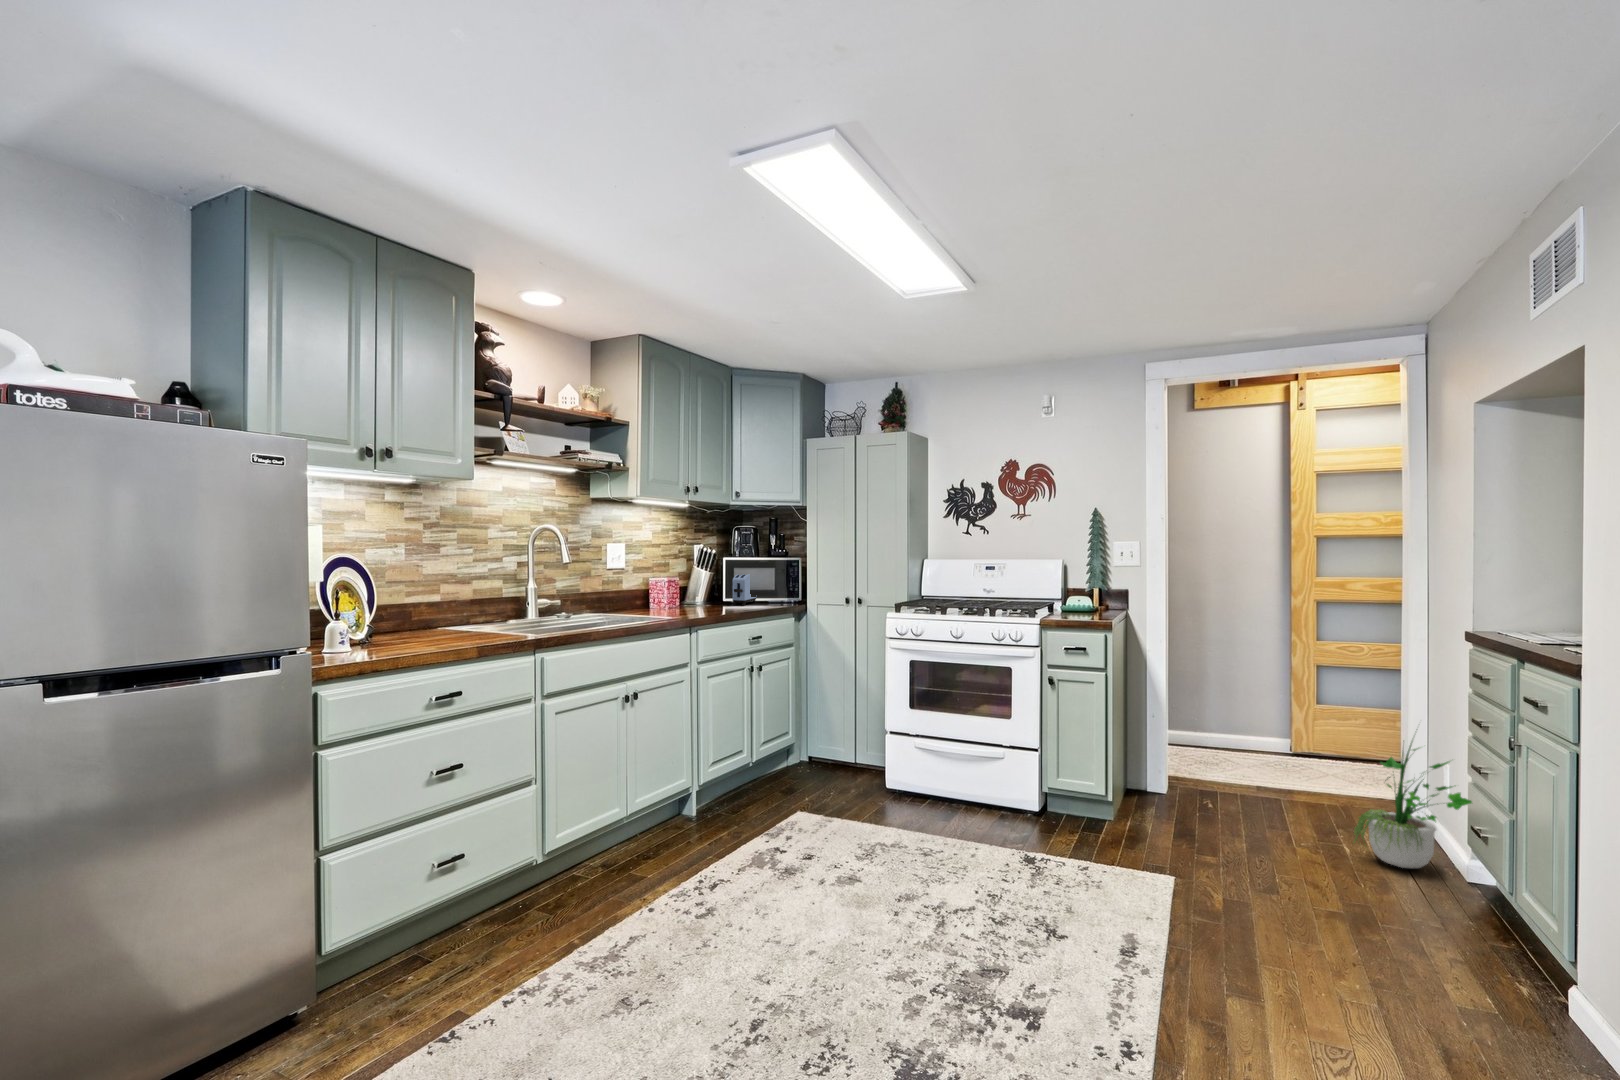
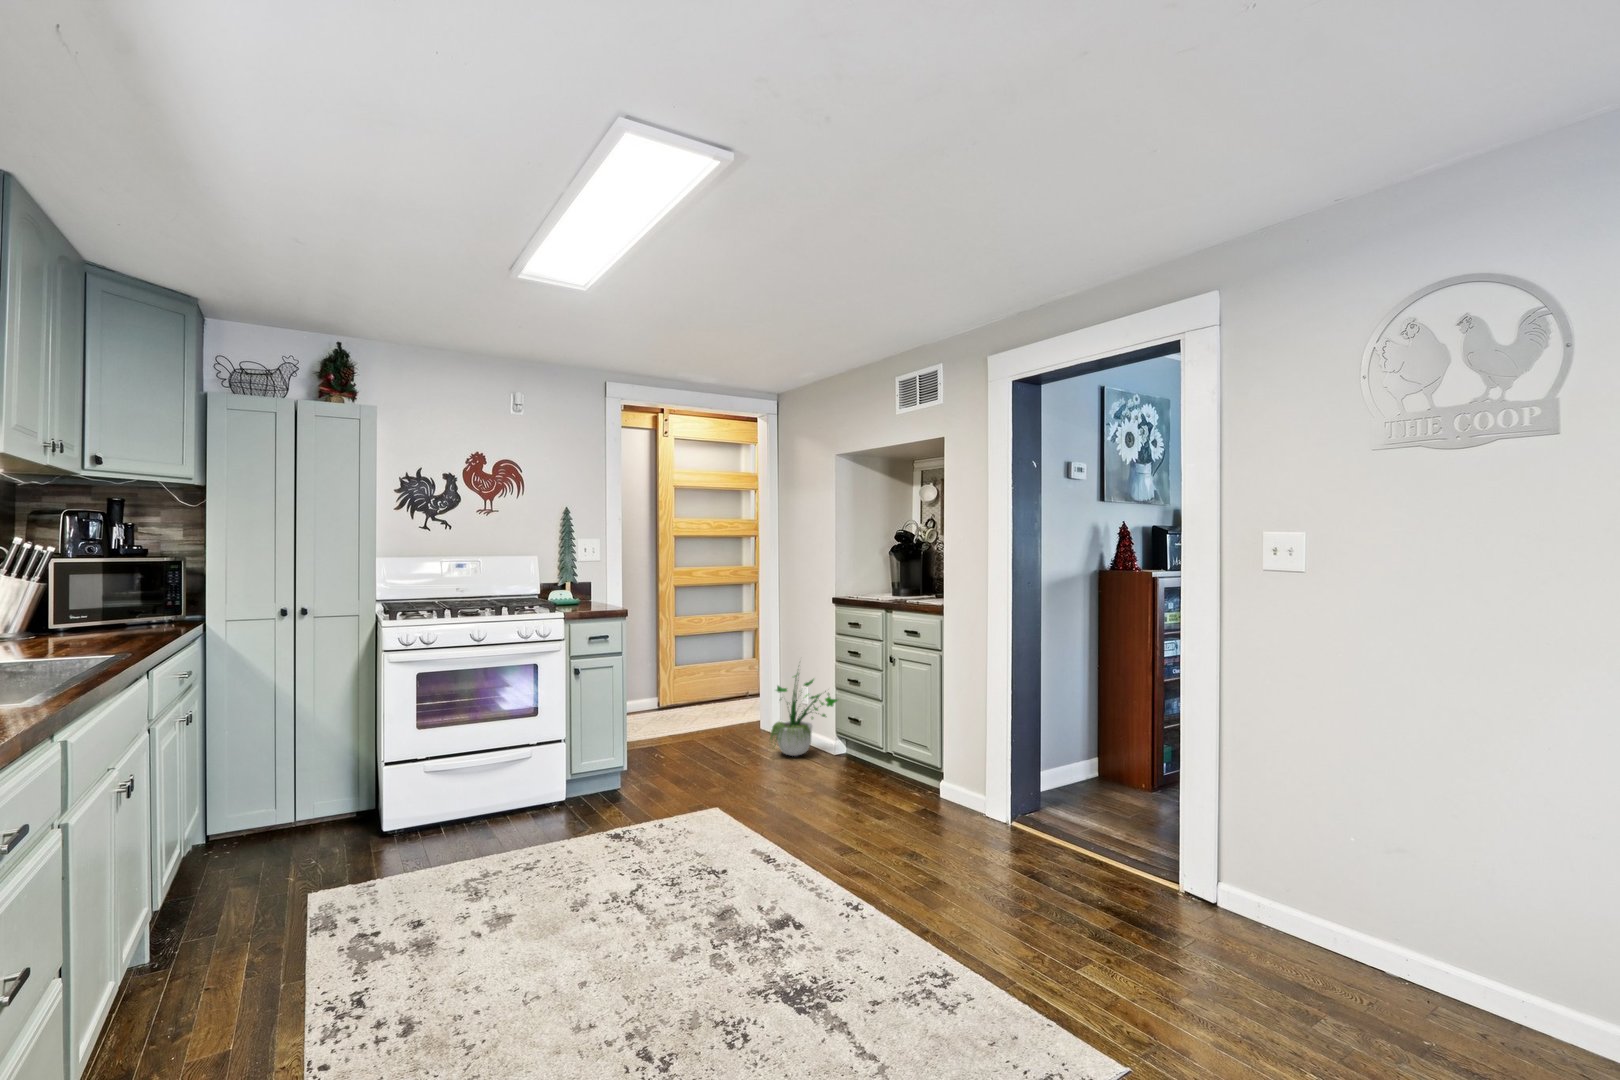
toaster: present [733,574,756,605] -> none [85,585,117,635]

